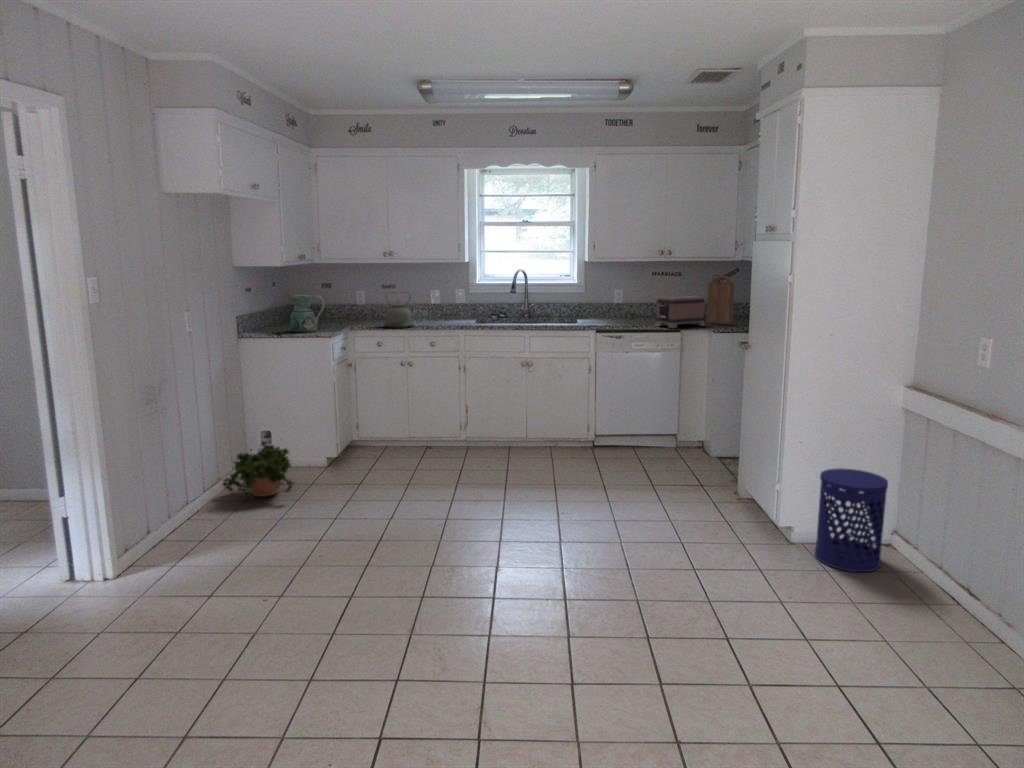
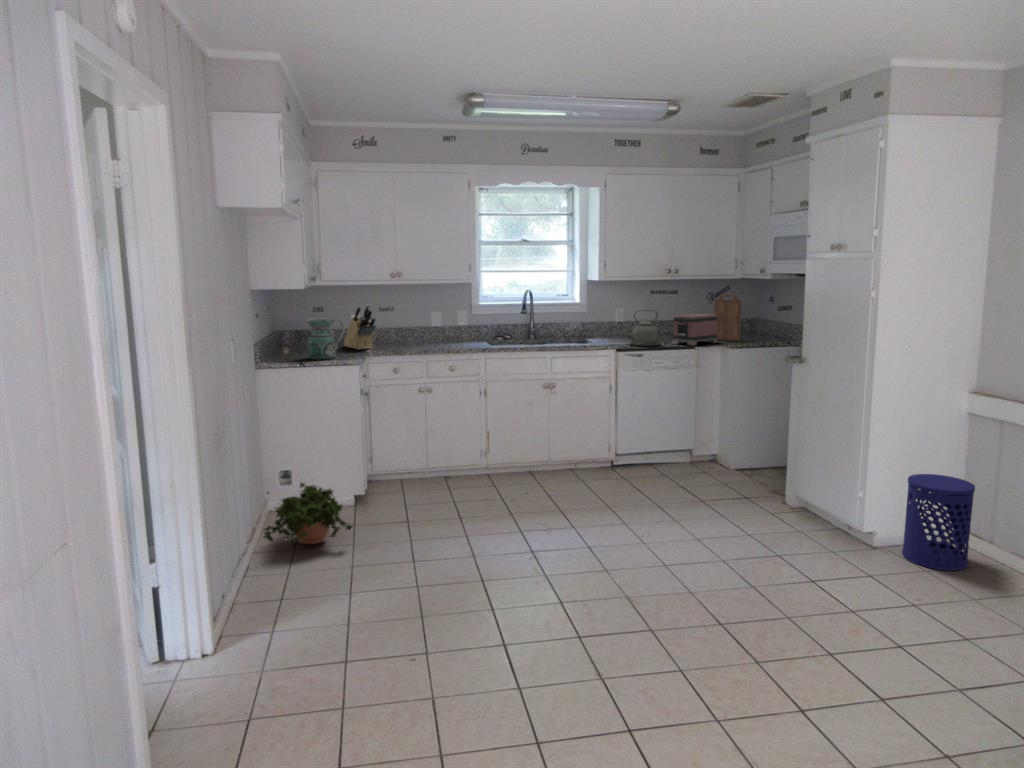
knife block: none [342,283,363,325] -> present [344,304,376,350]
kettle: present [374,301,414,328] -> present [622,312,661,346]

